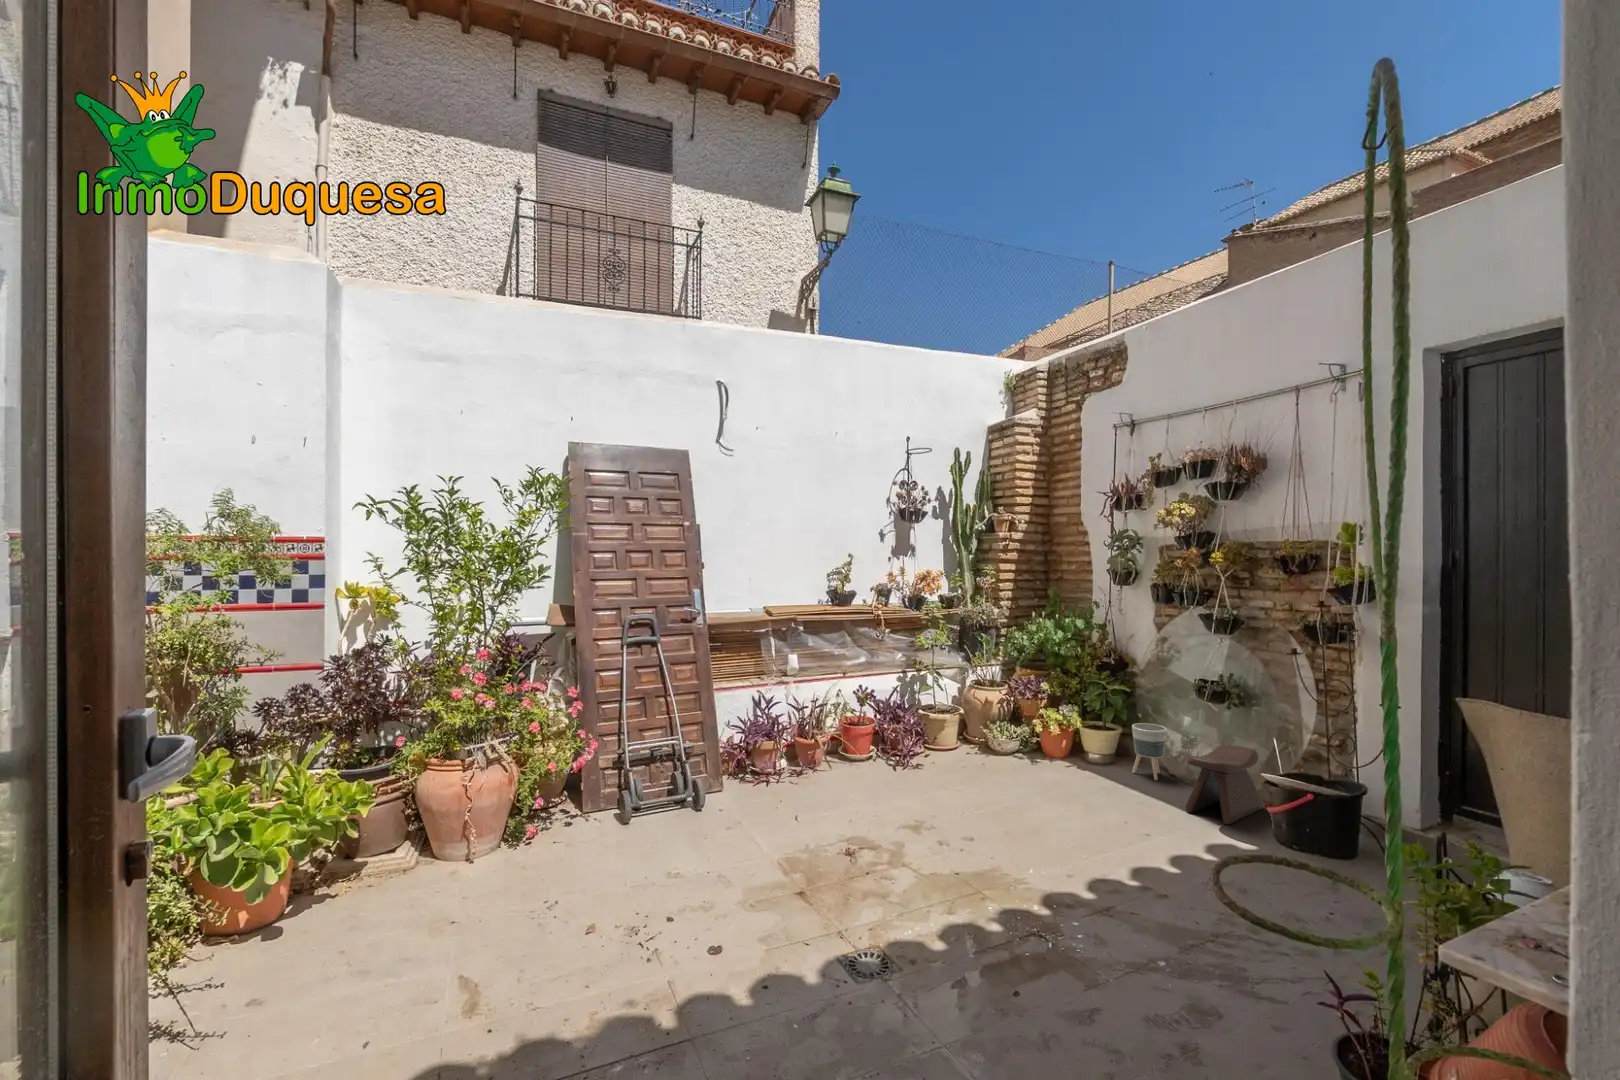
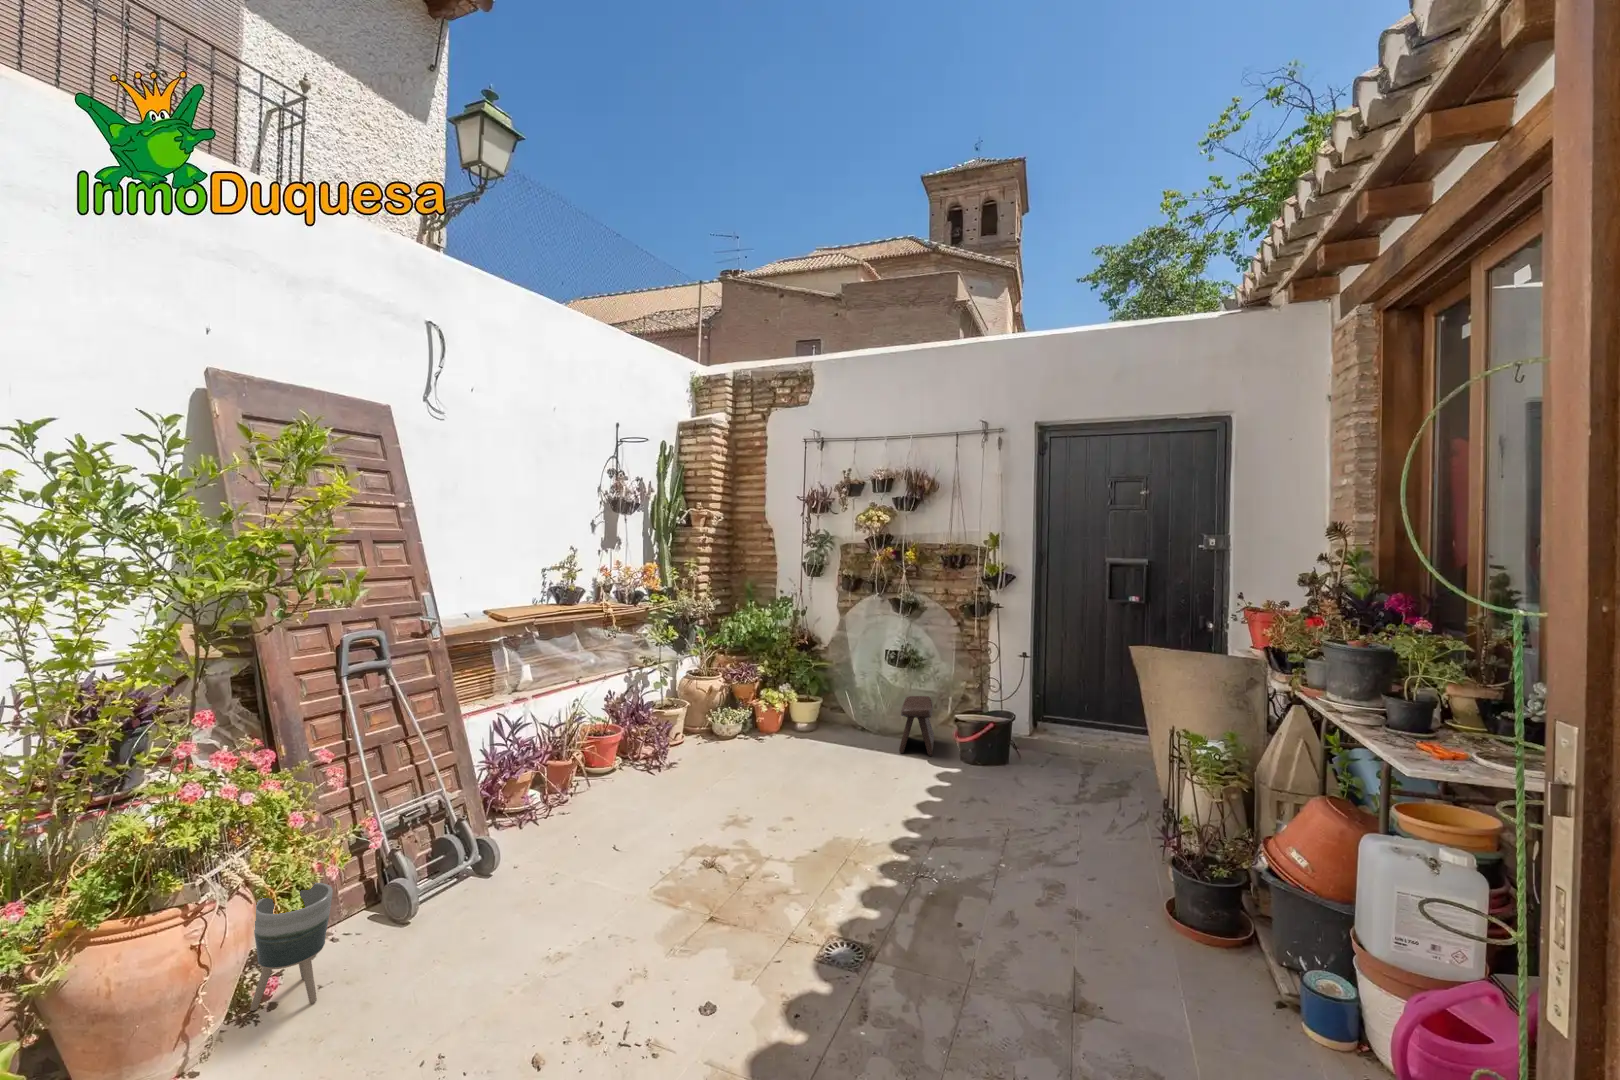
planter: present [1132,723,1167,780] -> present [250,883,333,1011]

